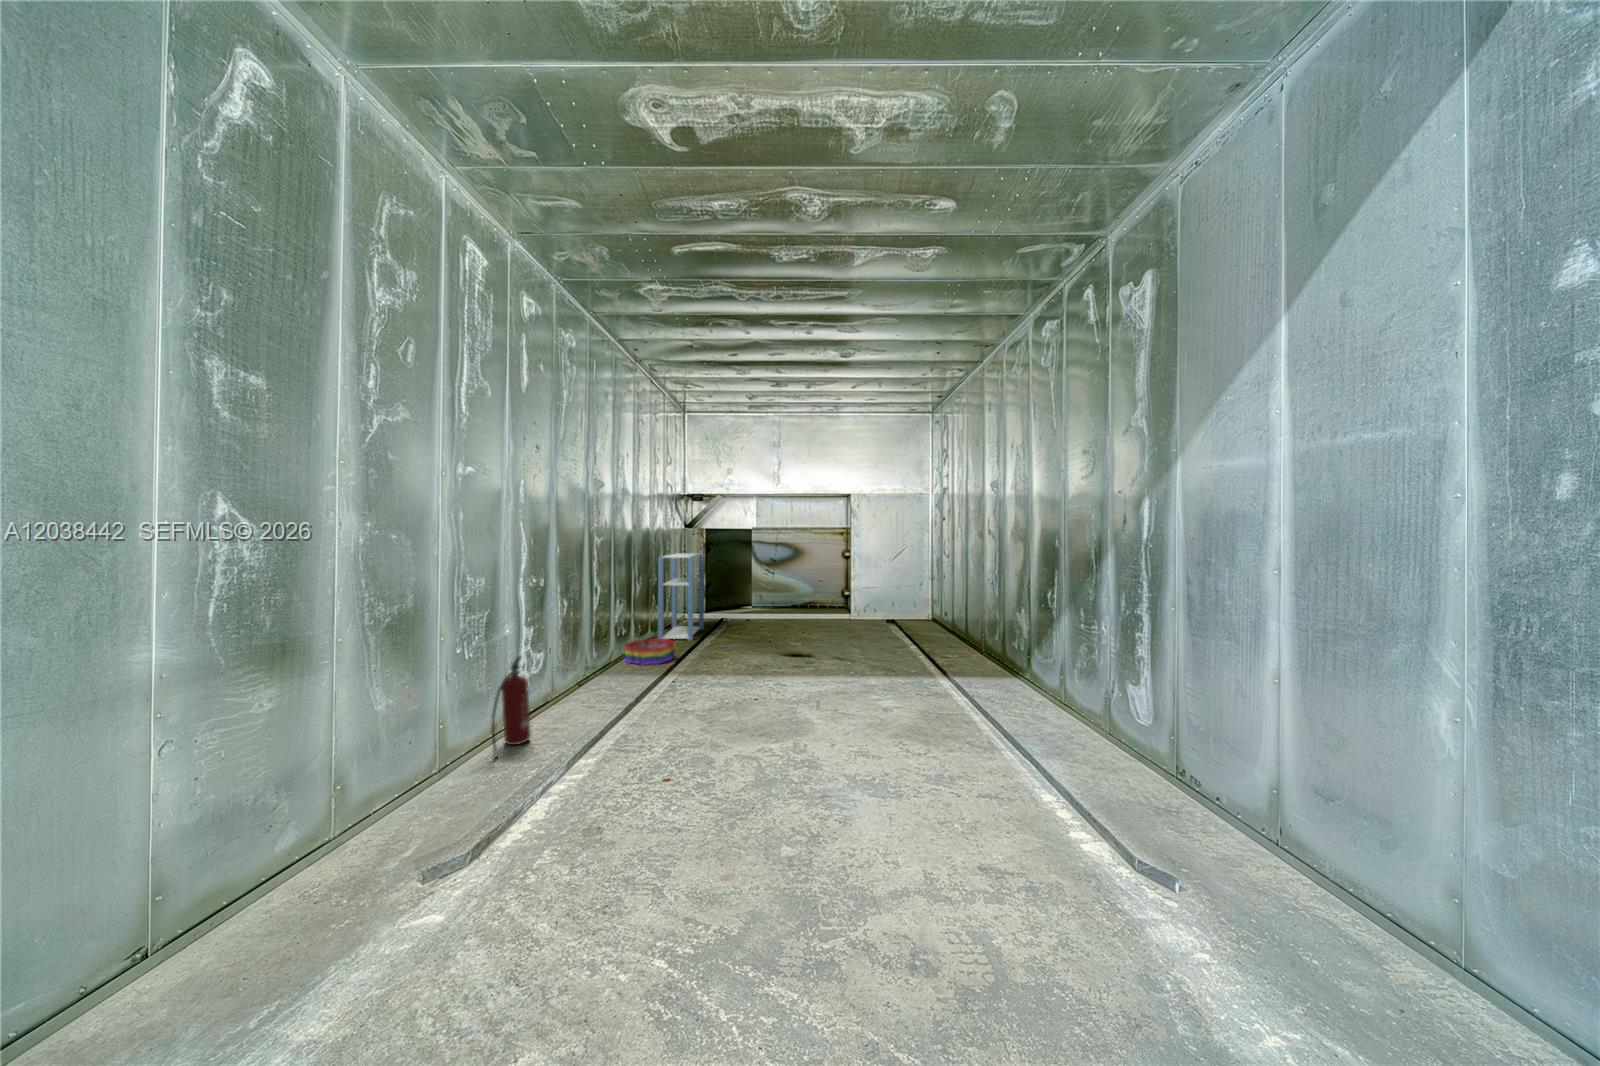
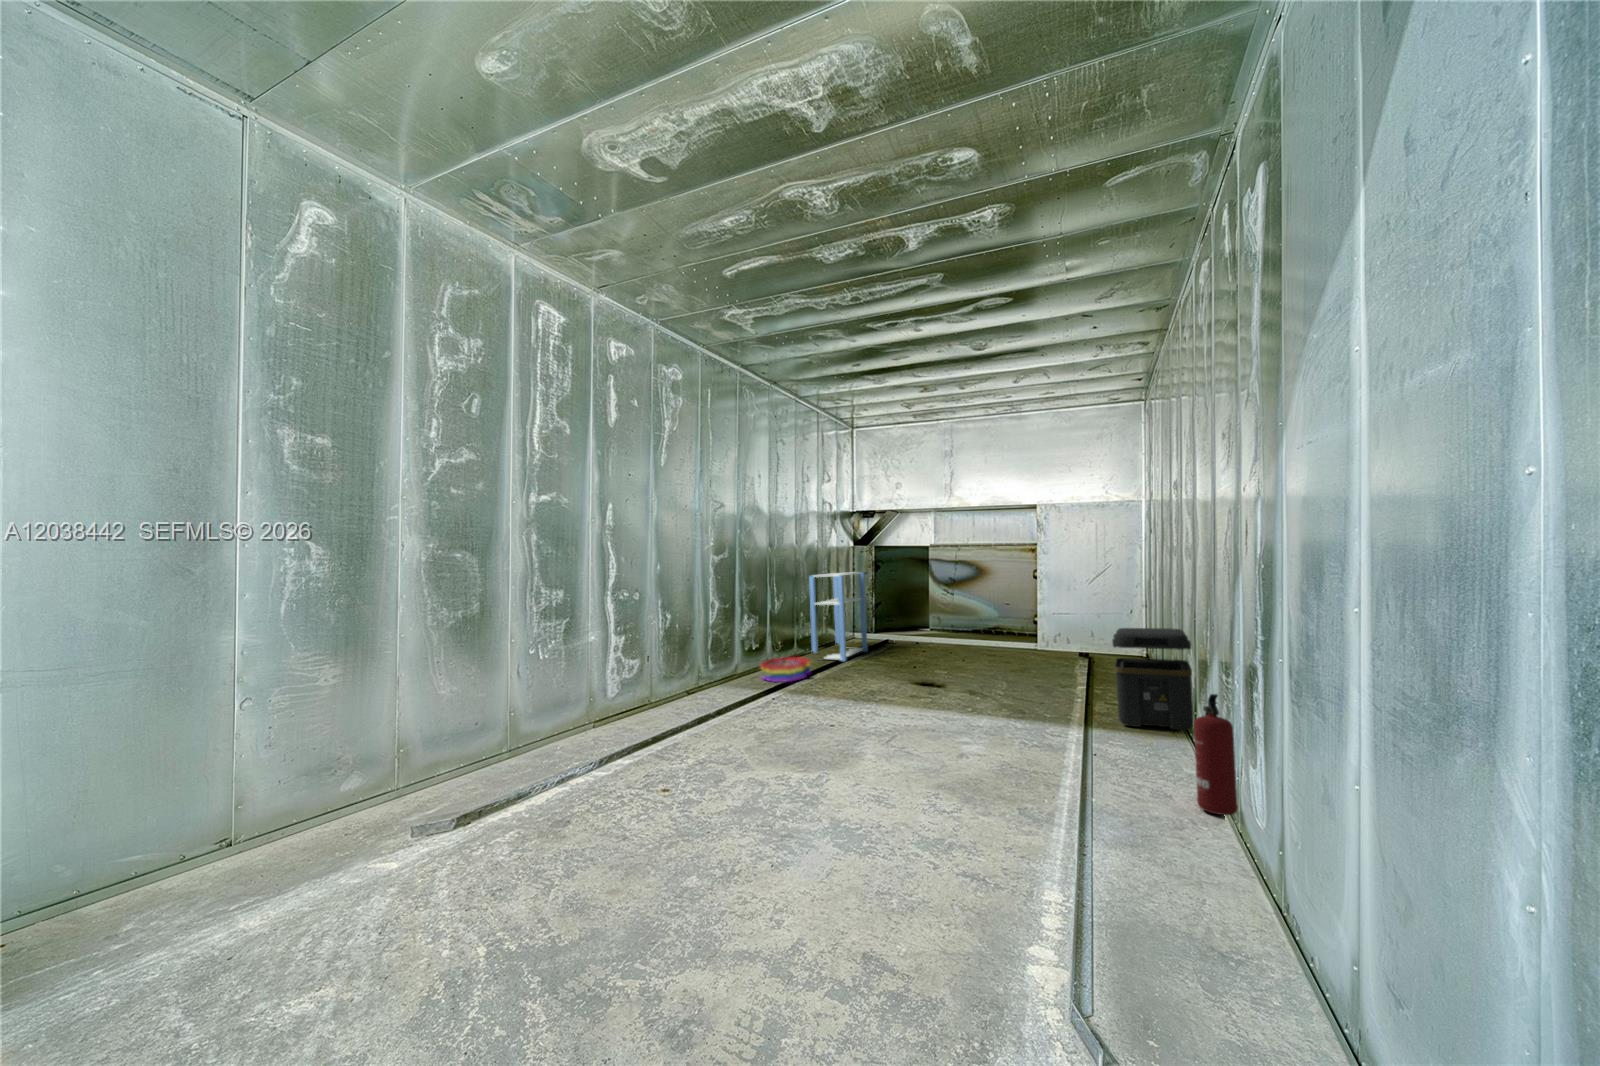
toolbox: none [968,610,1031,689] -> present [1112,628,1193,730]
fire extinguisher: present [492,657,531,757] -> present [1194,694,1238,815]

